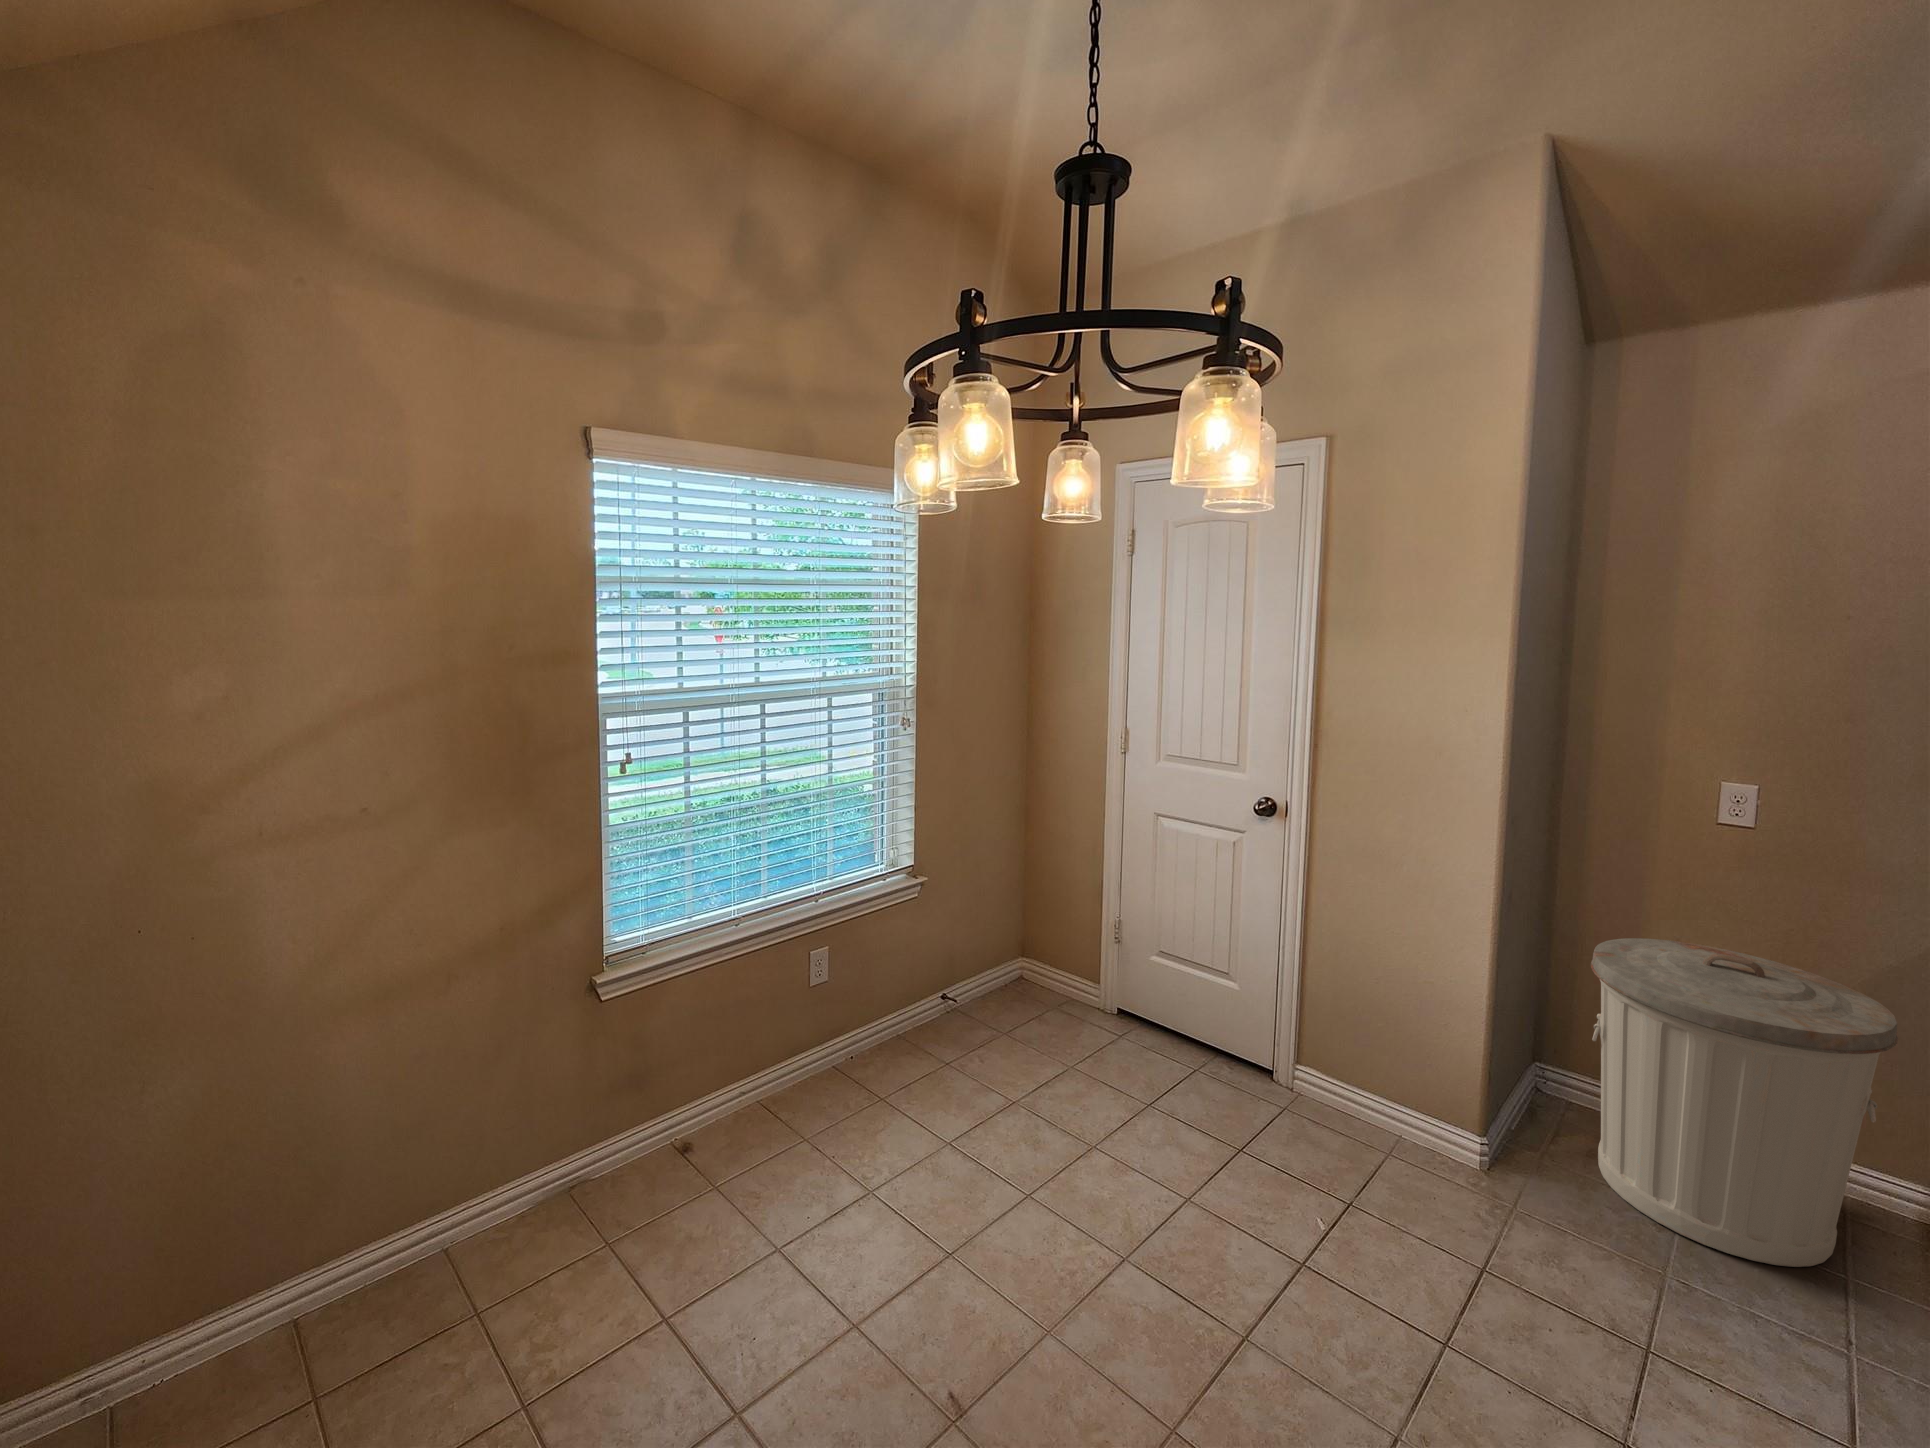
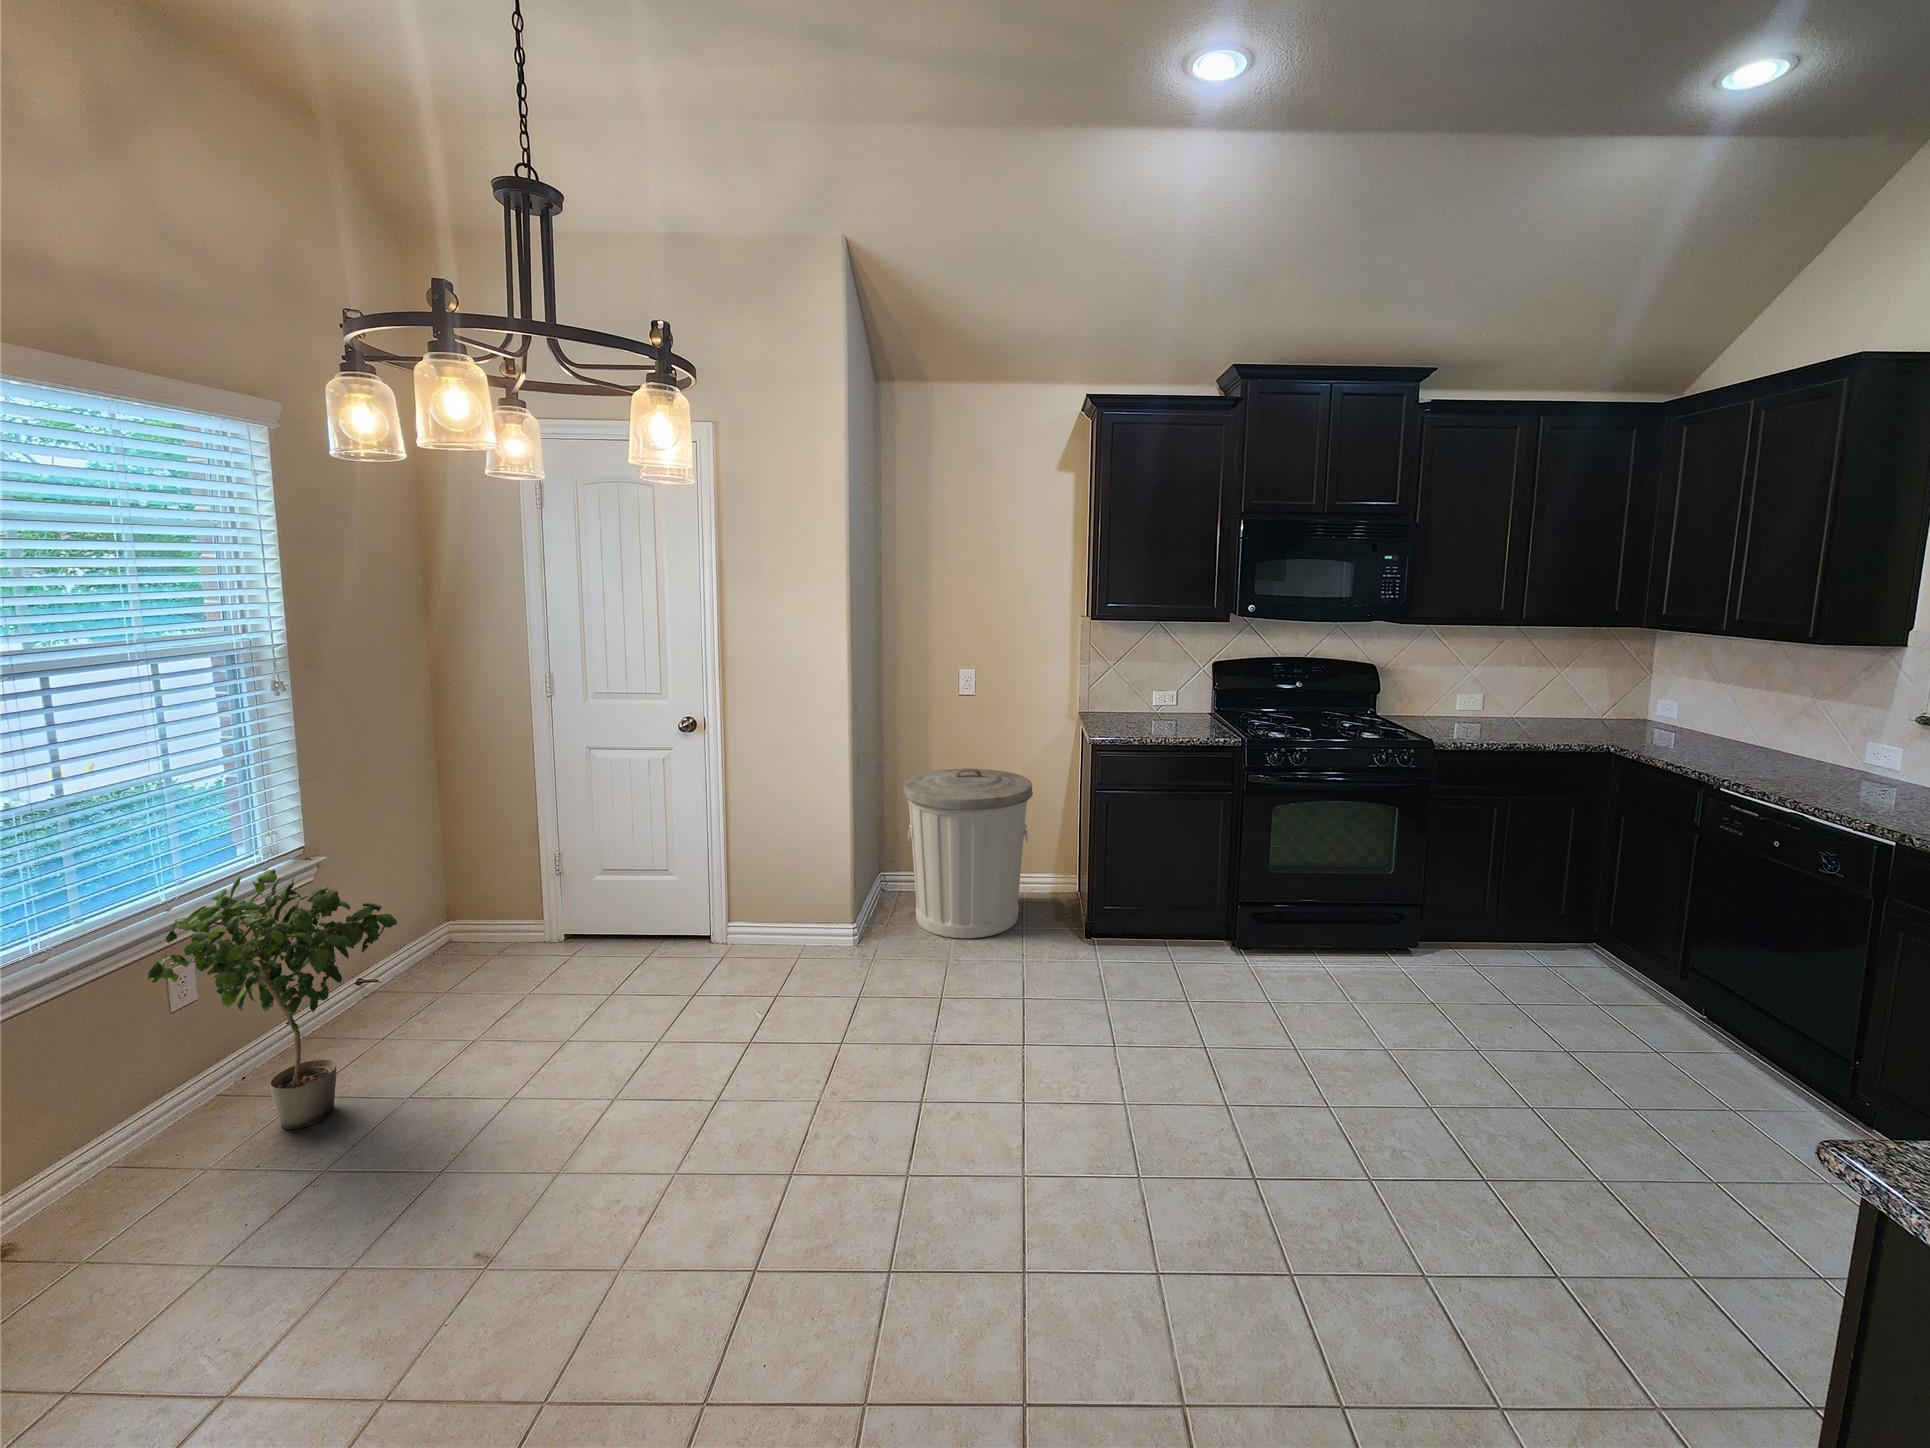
potted plant: none [799,885,959,1132] -> present [148,869,397,1129]

